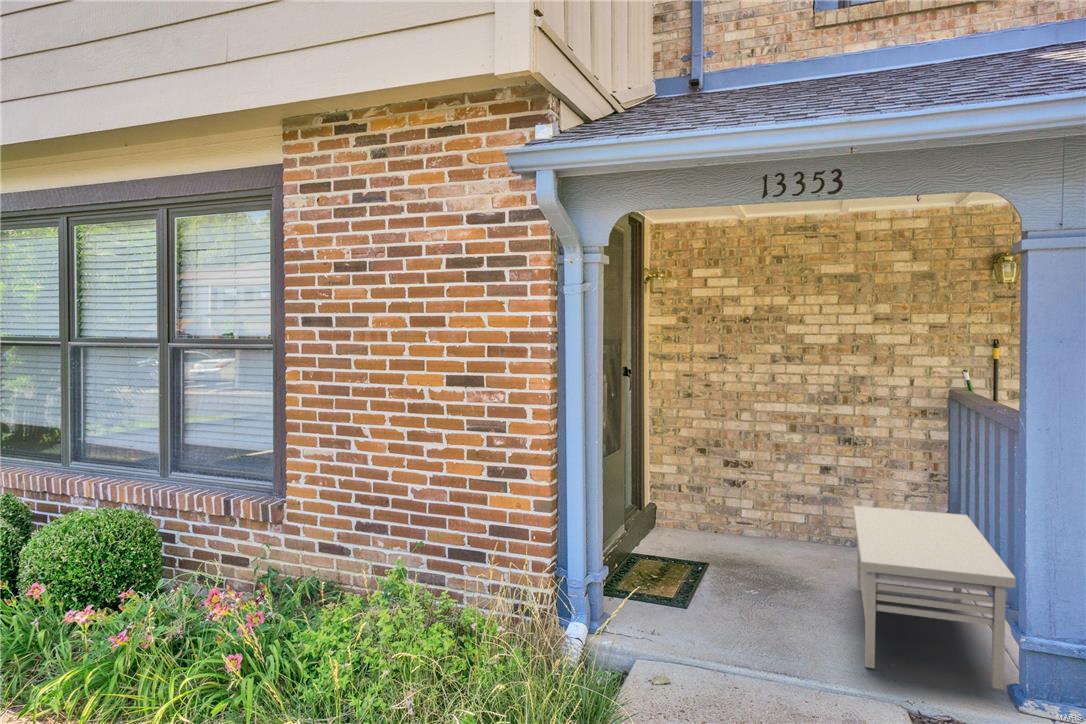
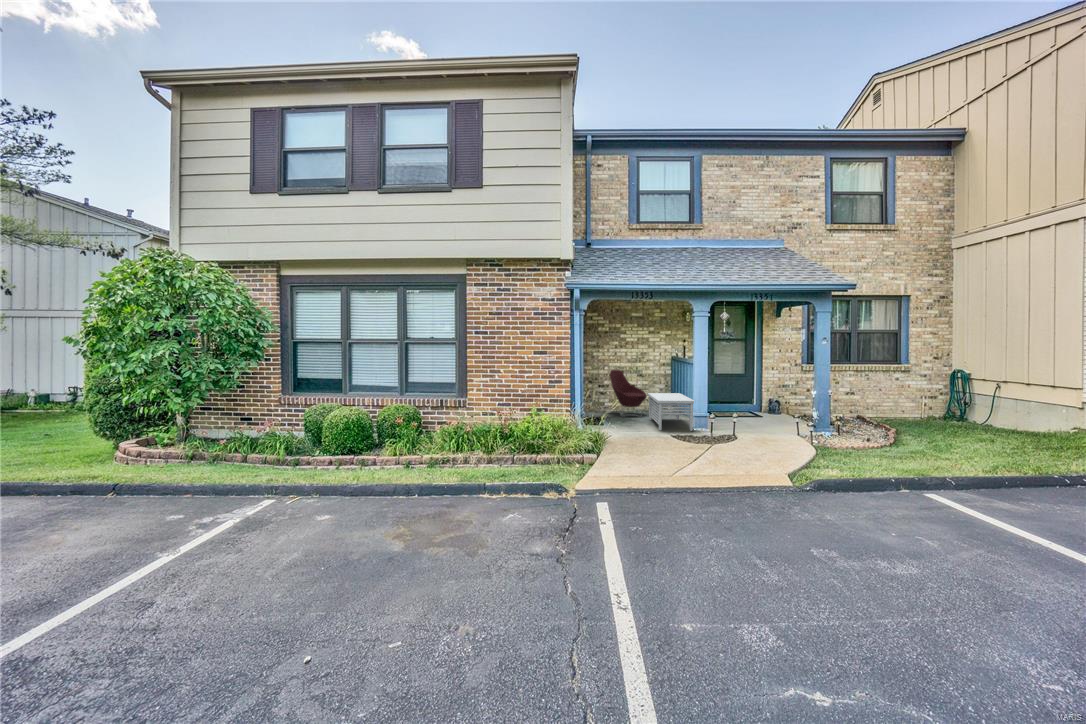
chair: none [748,423,859,571] -> present [610,370,647,411]

